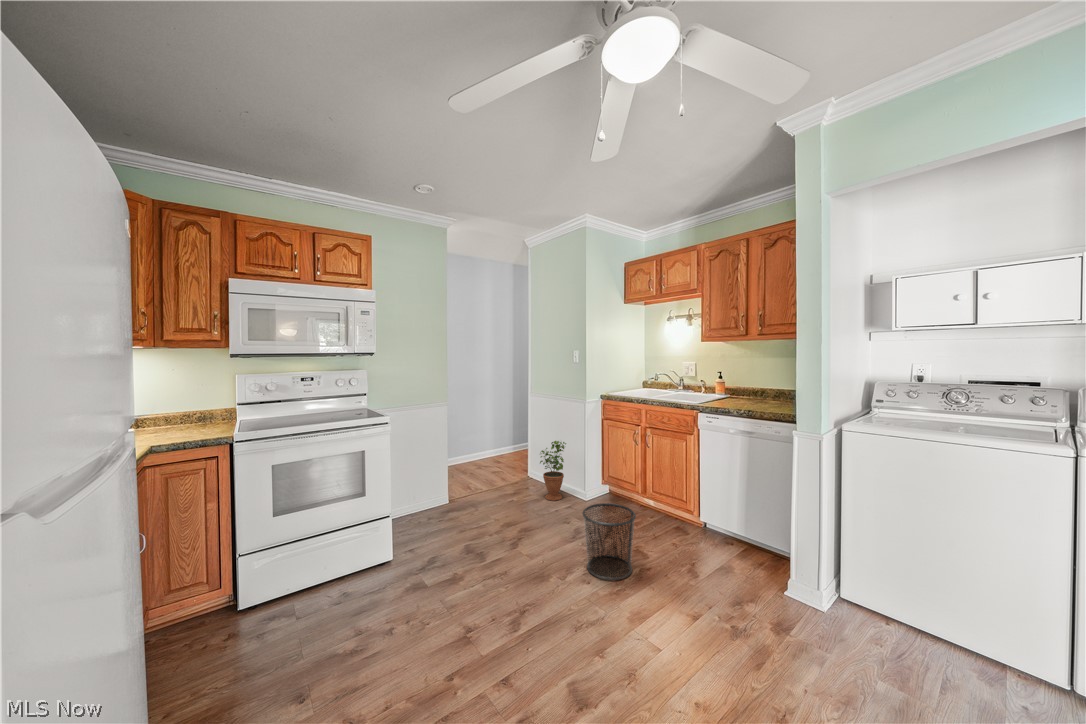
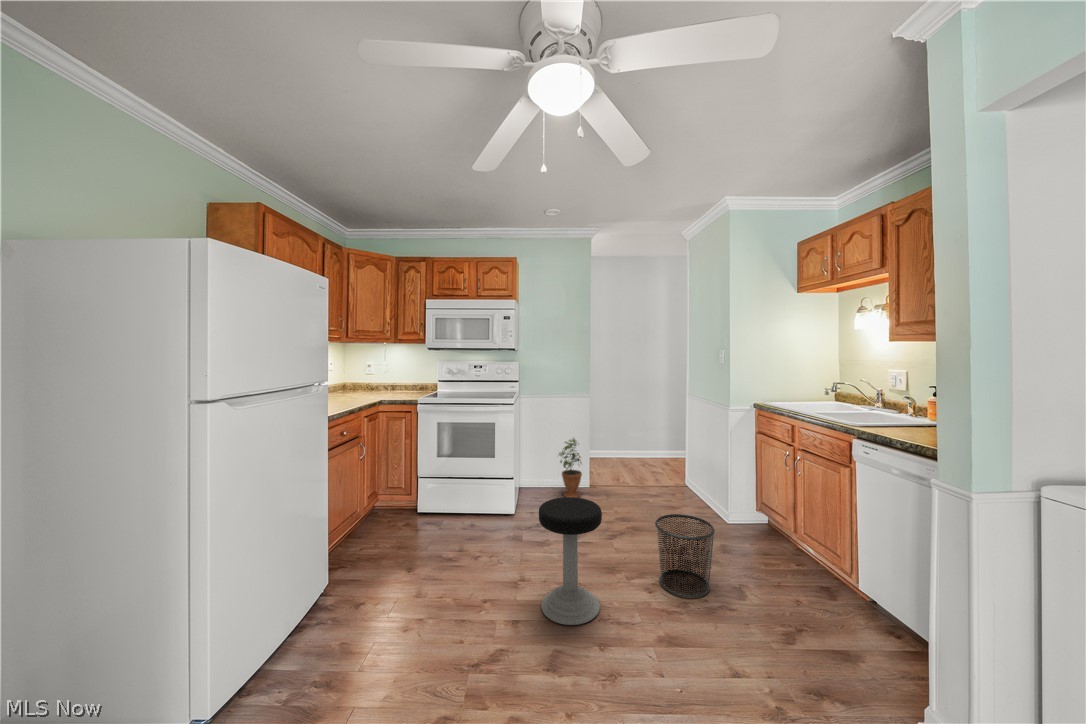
potted plant: present [540,441,566,501] -> present [559,438,582,497]
stool: none [506,510,575,655] -> present [539,497,602,625]

